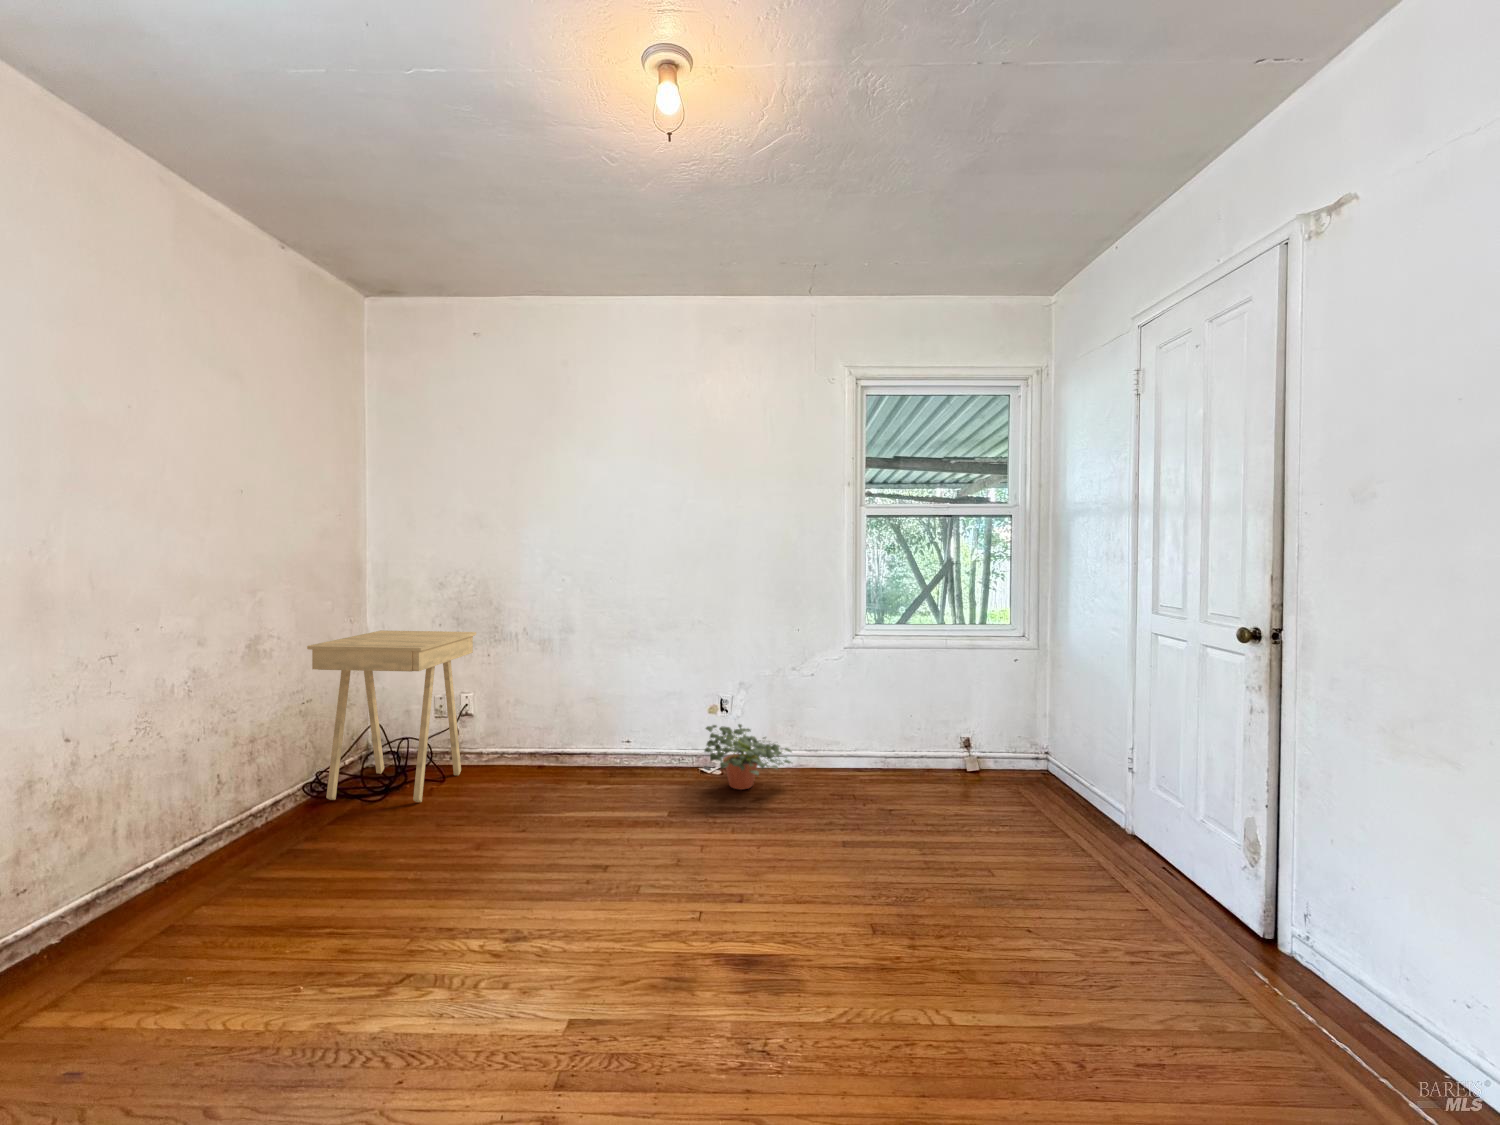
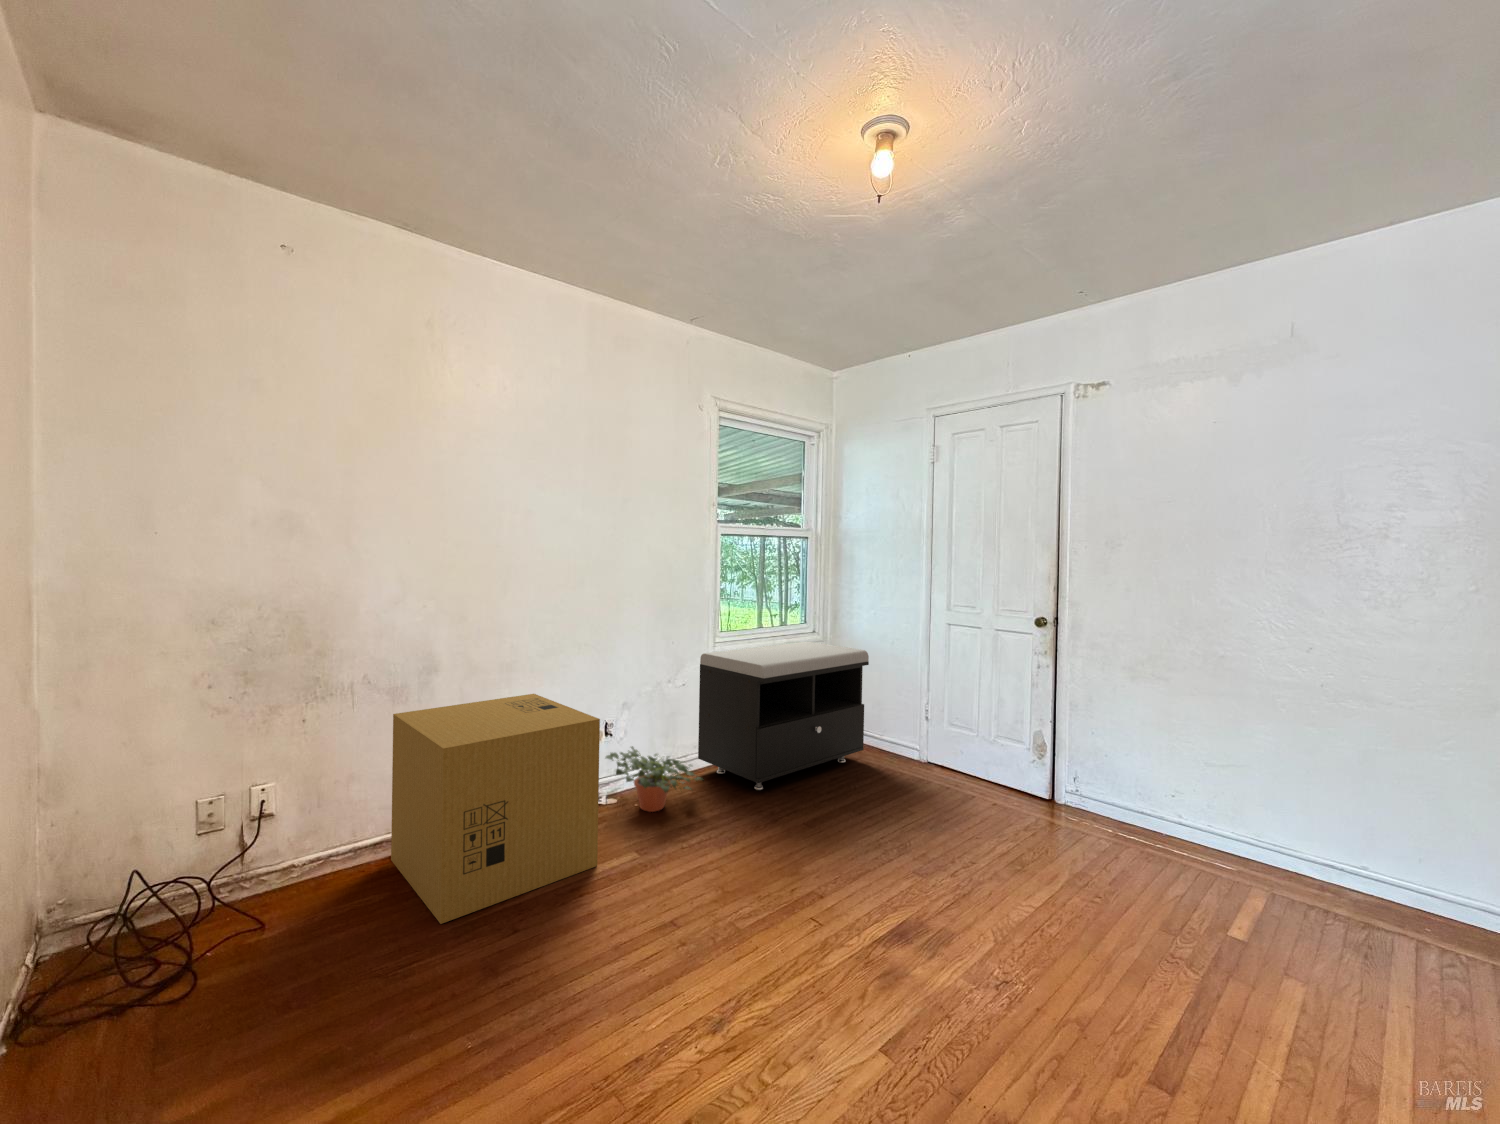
side table: present [307,630,476,802] -> none [54,692,315,1028]
storage bench: none [832,643,1042,803] -> present [698,641,869,790]
cardboard box: none [498,658,649,812] -> present [391,694,600,924]

